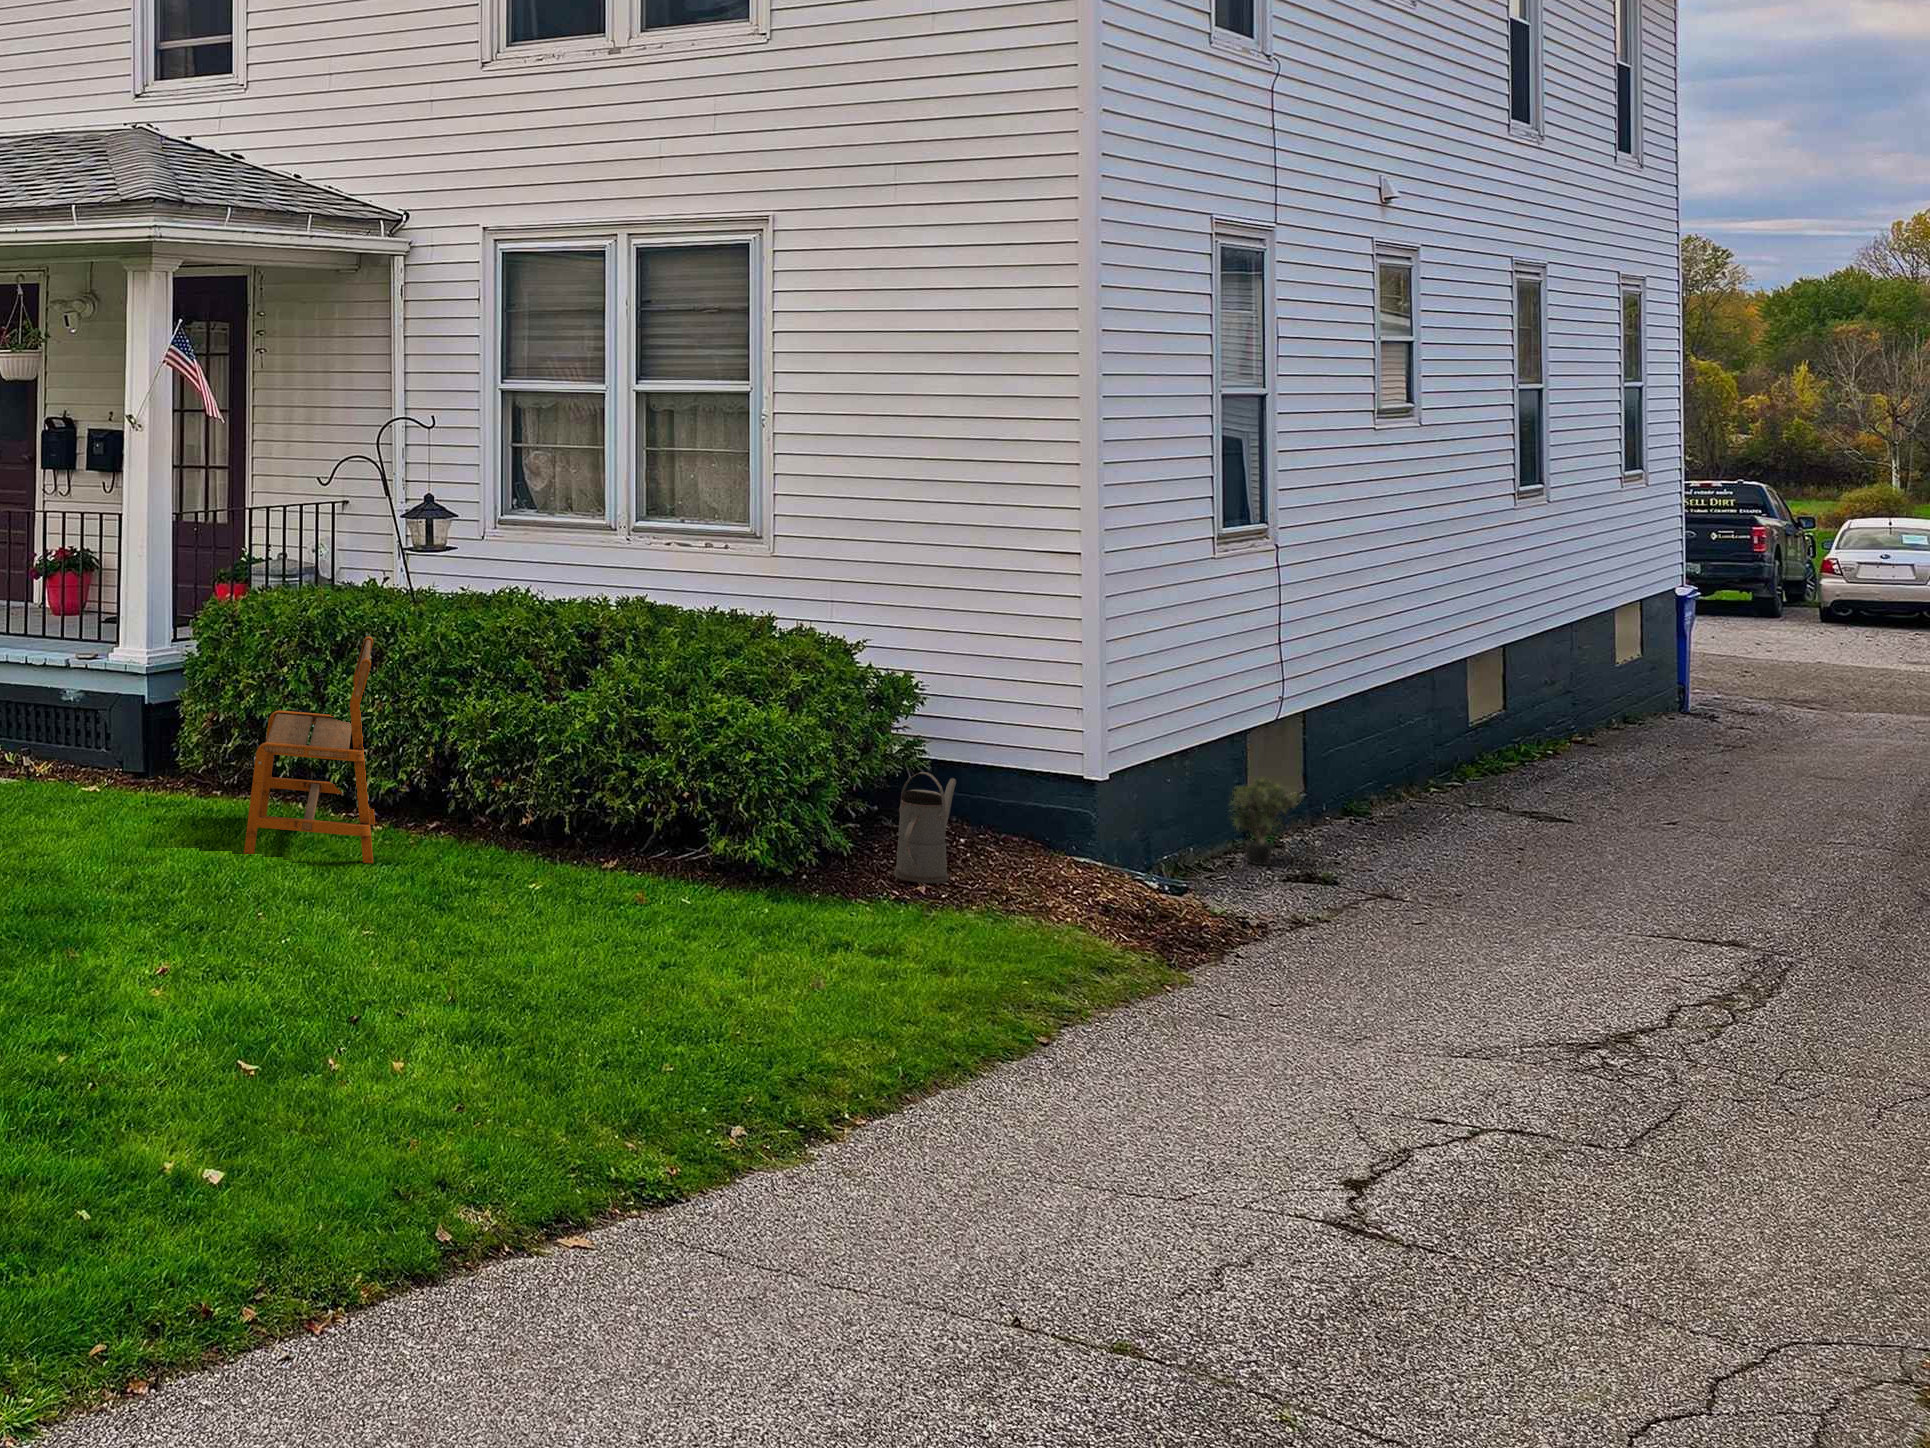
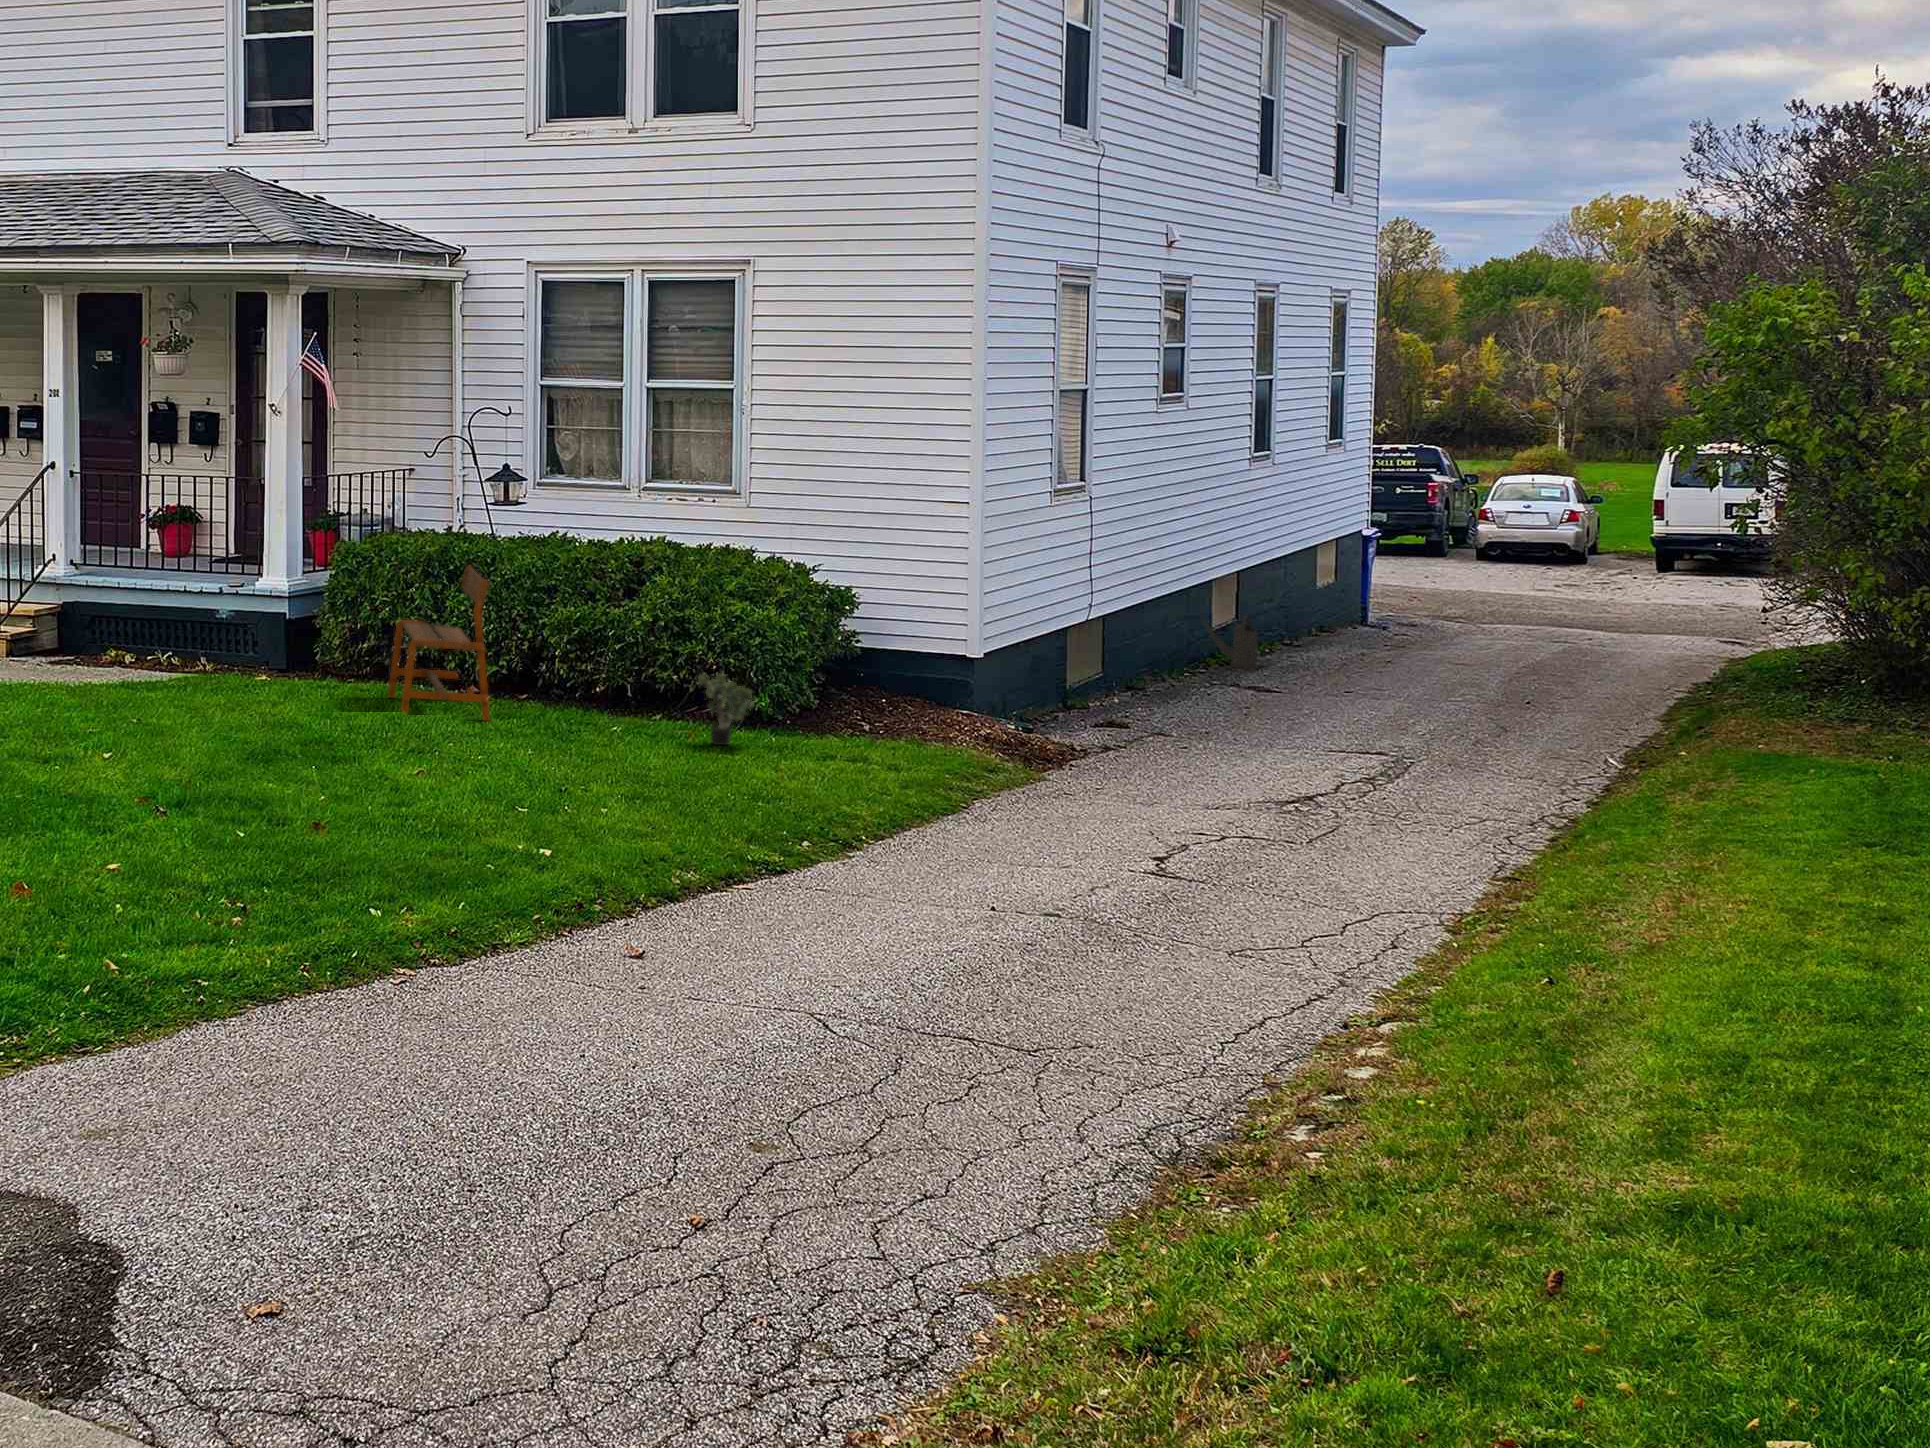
watering can: present [894,772,956,883] -> present [1202,614,1258,669]
potted plant: present [1230,778,1301,865] -> present [697,674,754,745]

